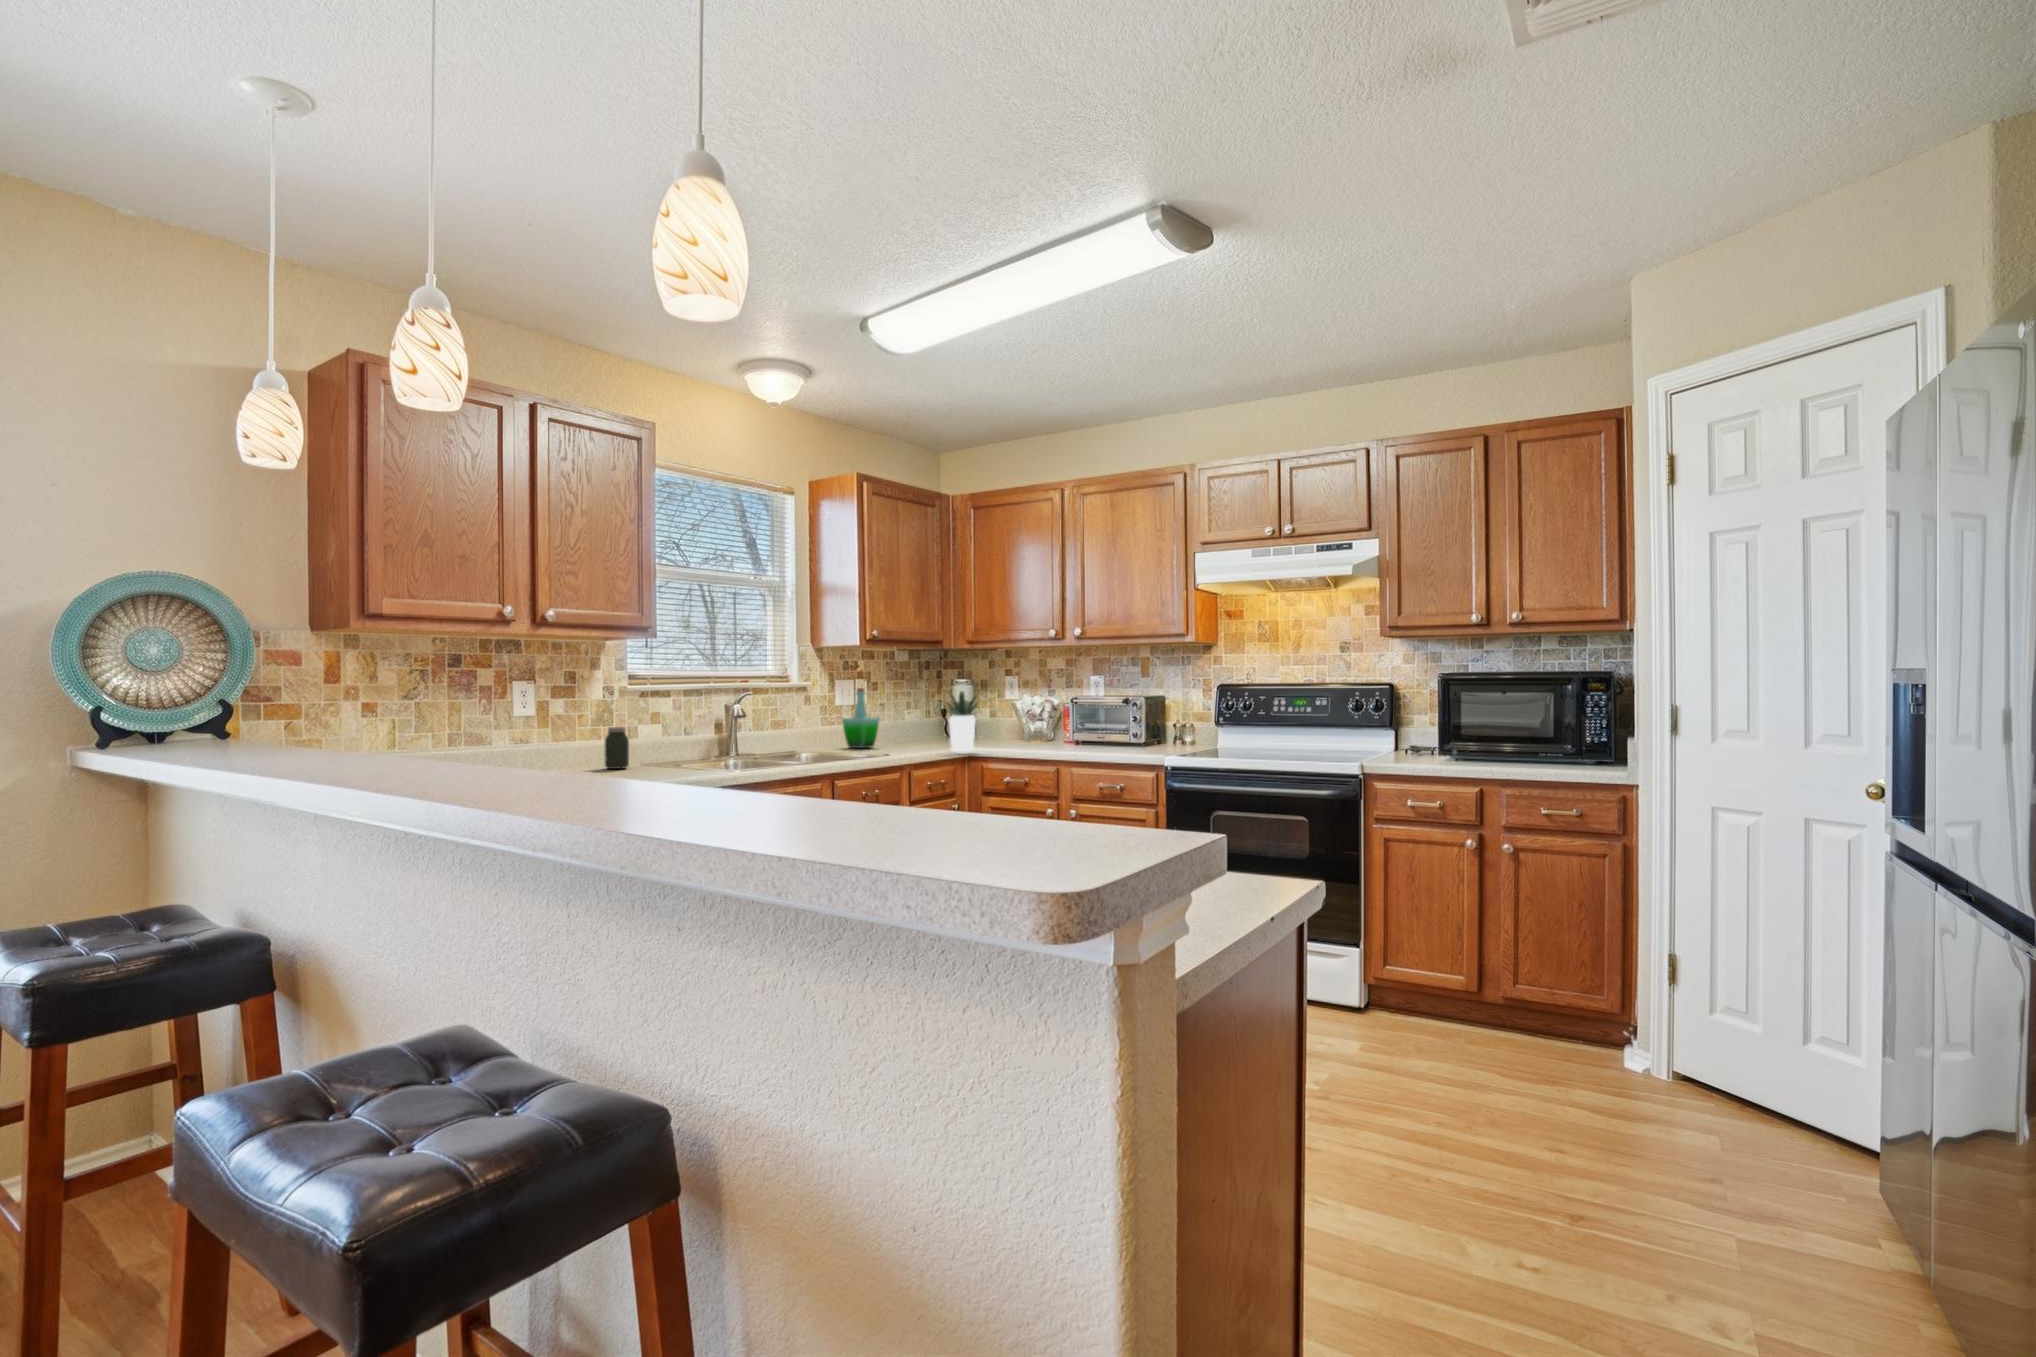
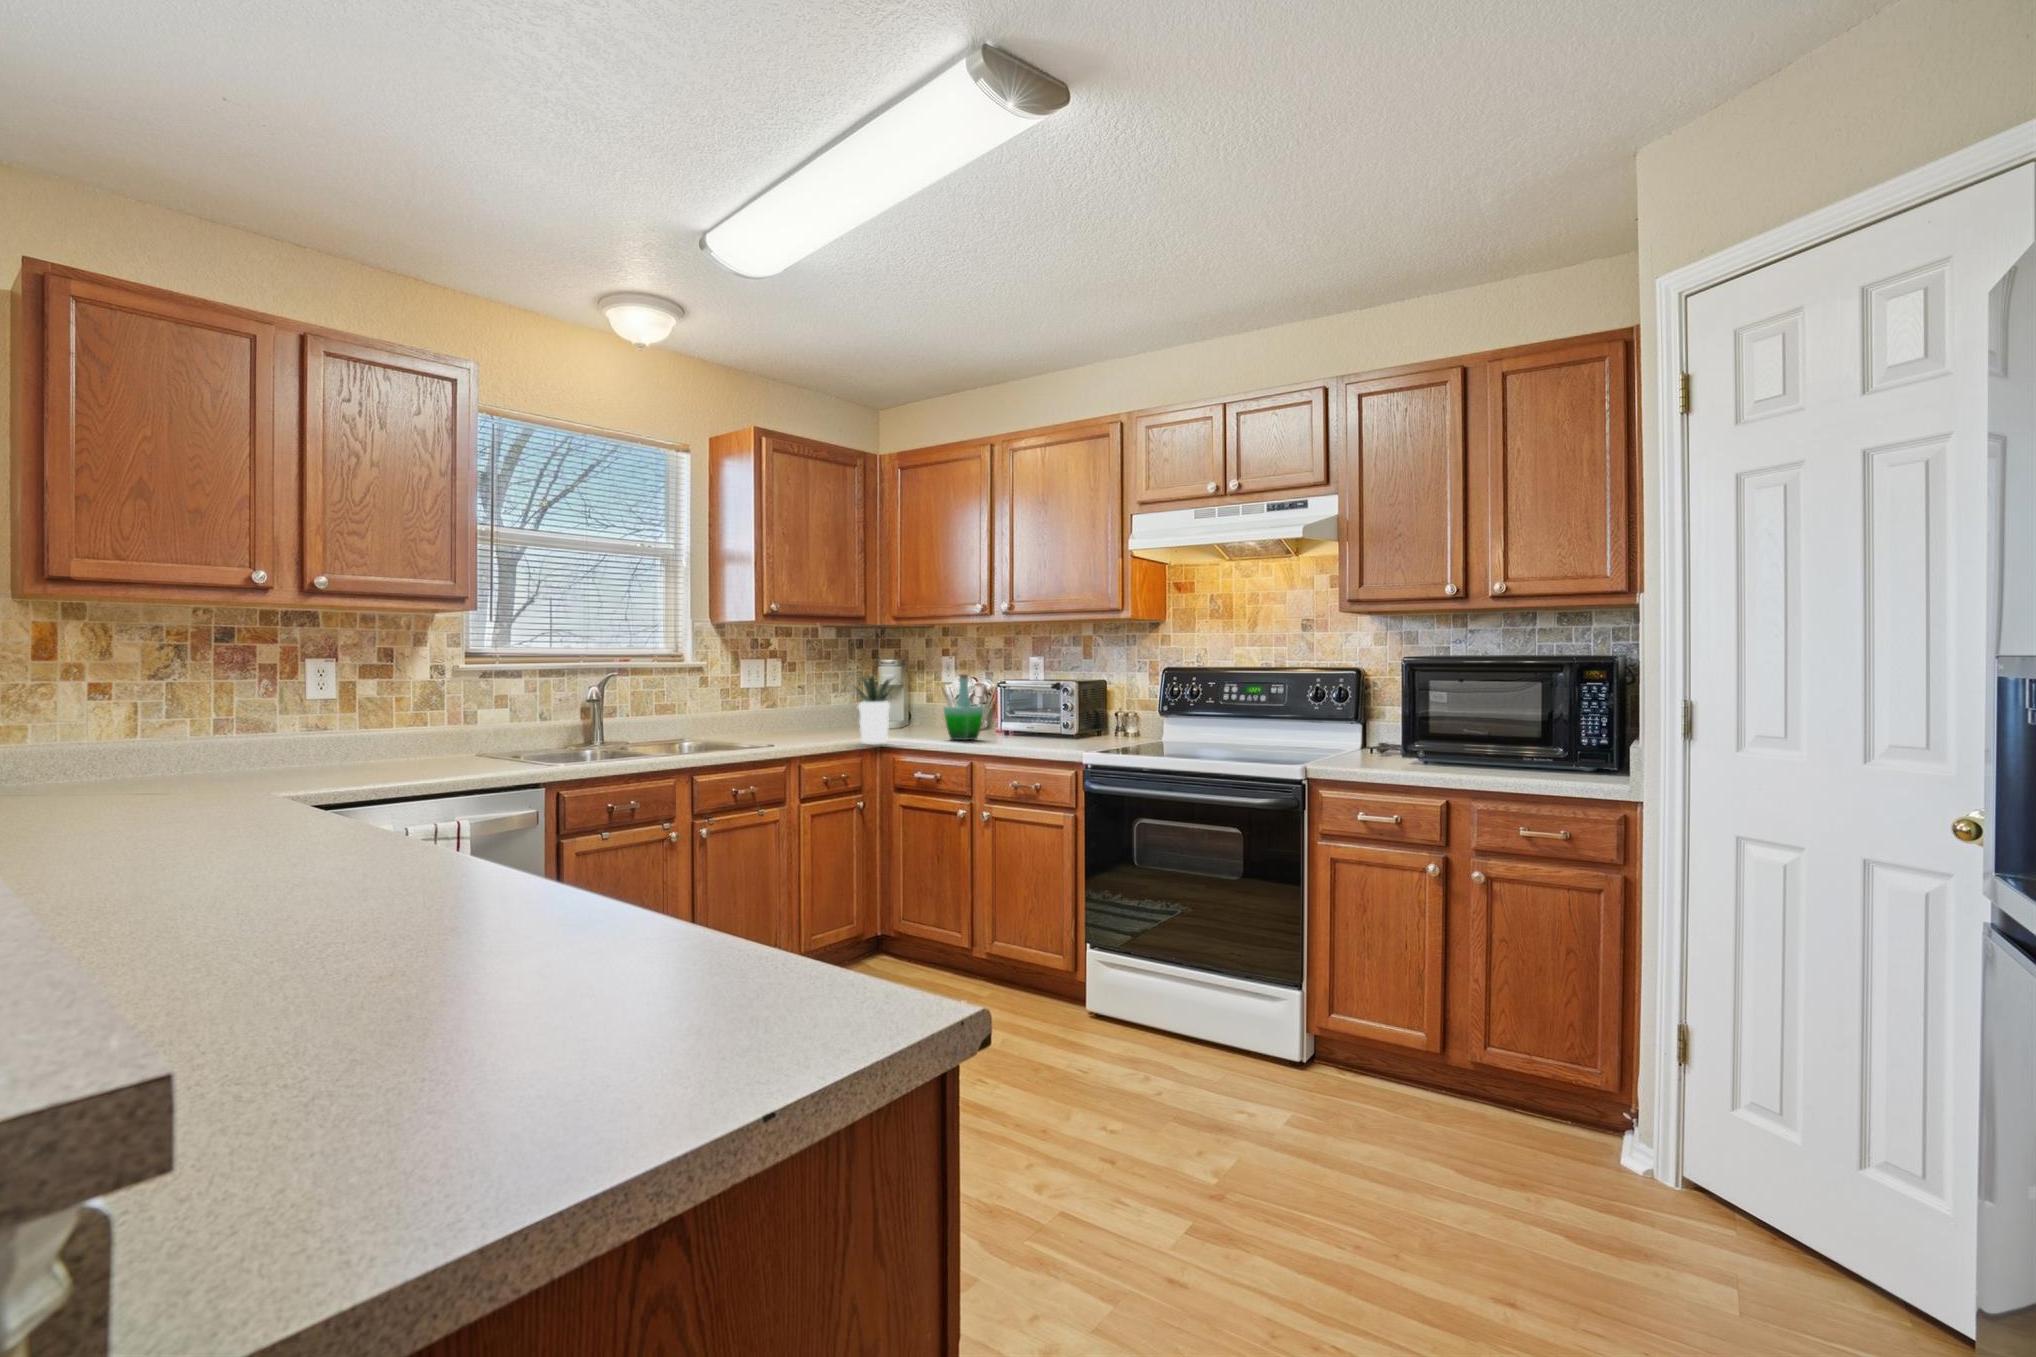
bottle: present [842,688,880,748] -> present [944,674,984,740]
jar: present [605,727,629,769] -> none [425,712,455,760]

